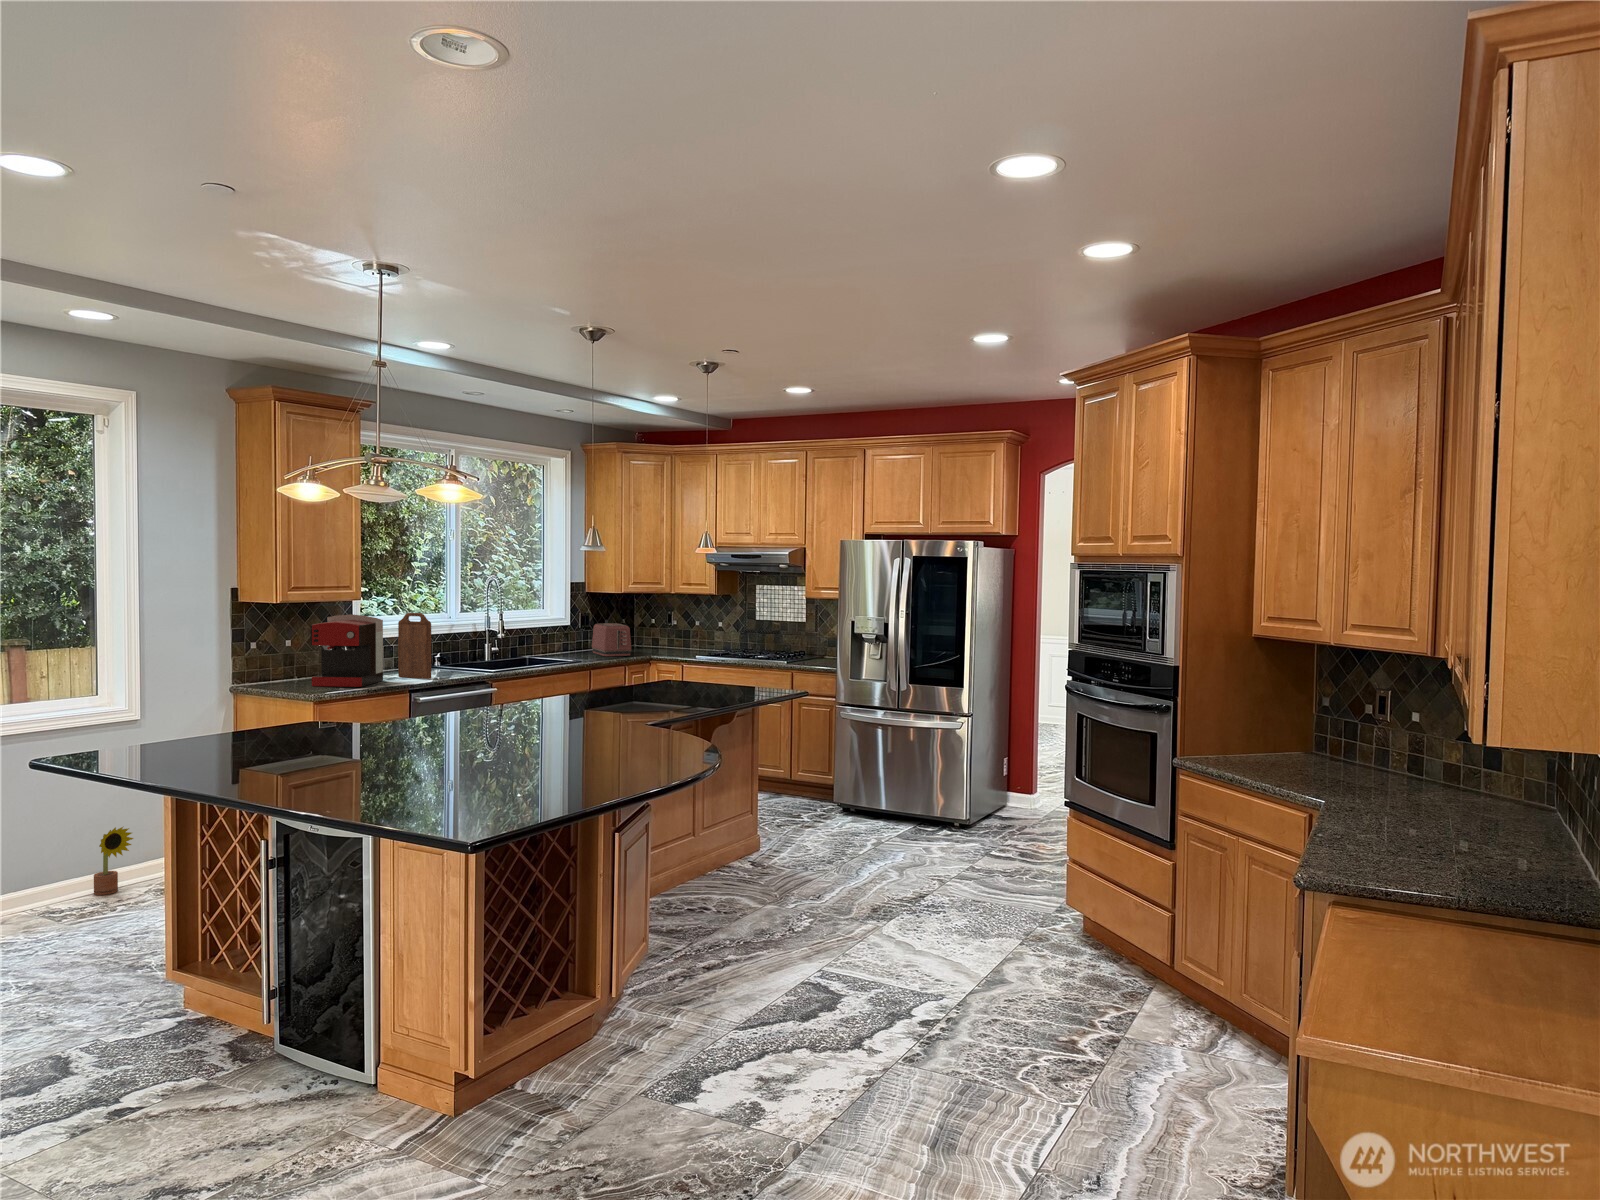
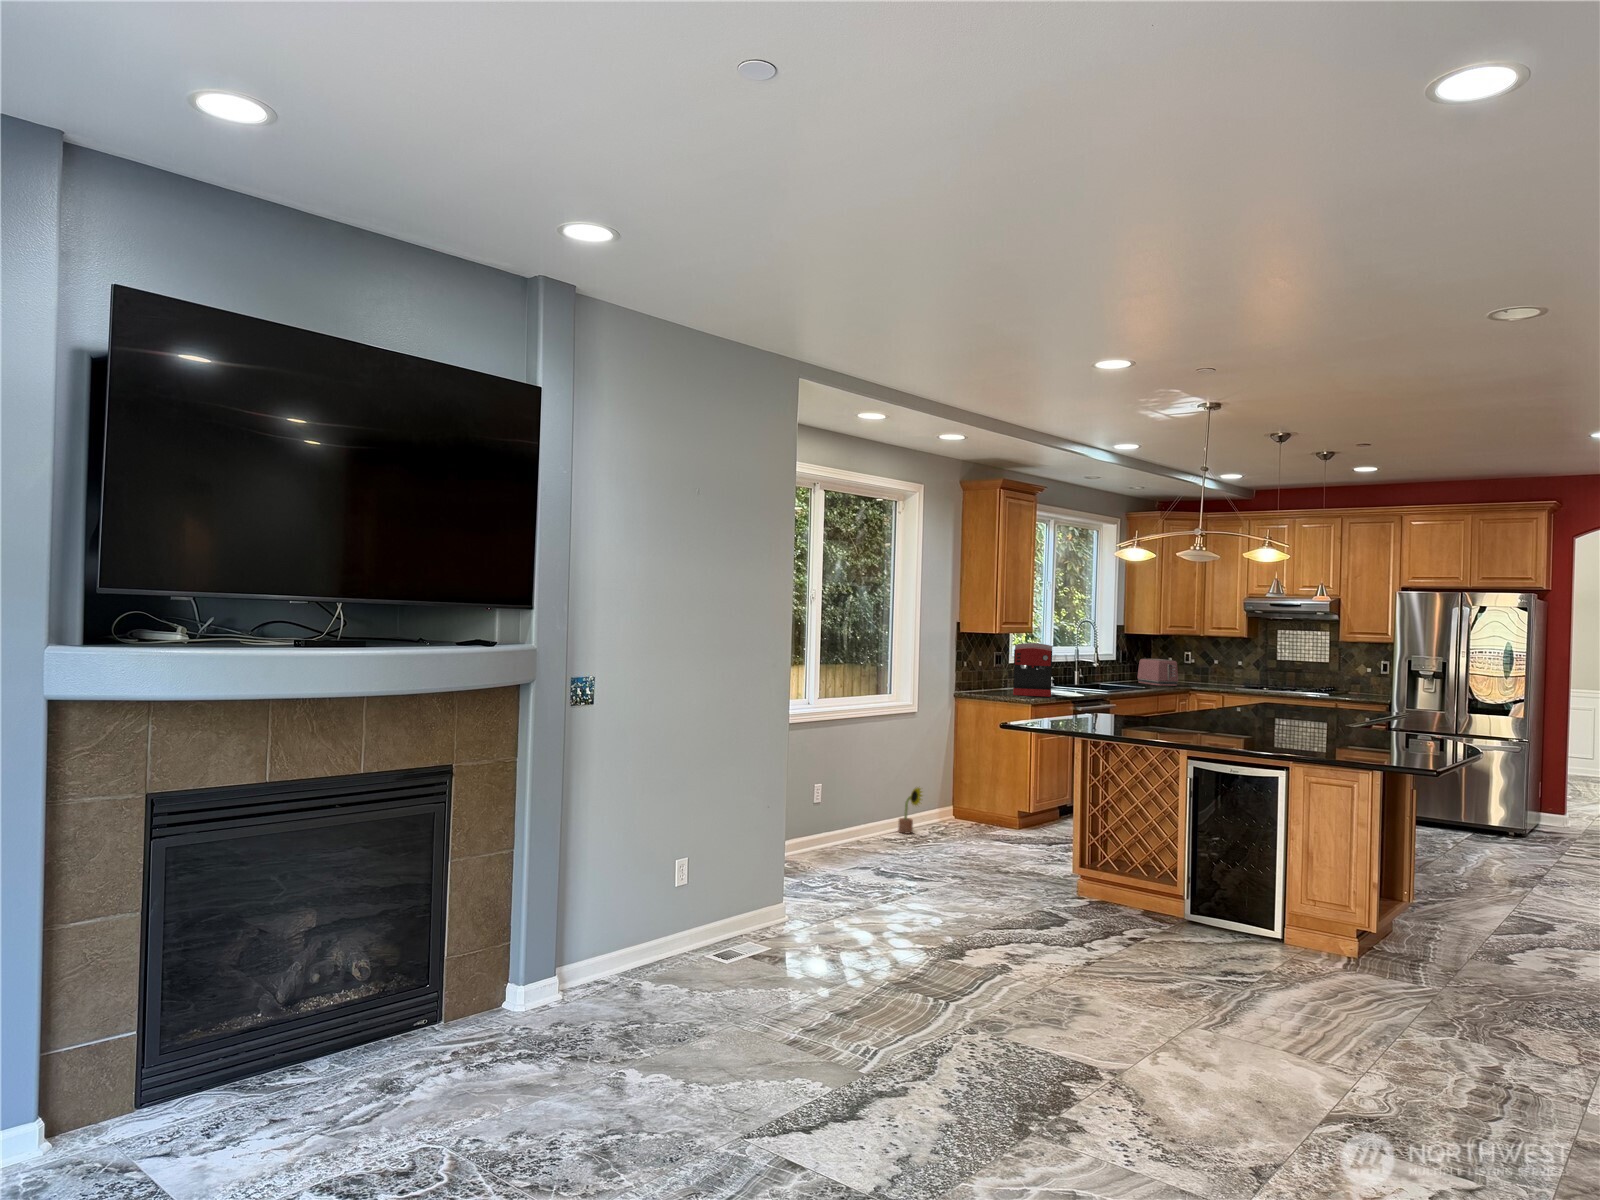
cutting board: present [398,613,431,679] -> none [1052,643,1082,694]

